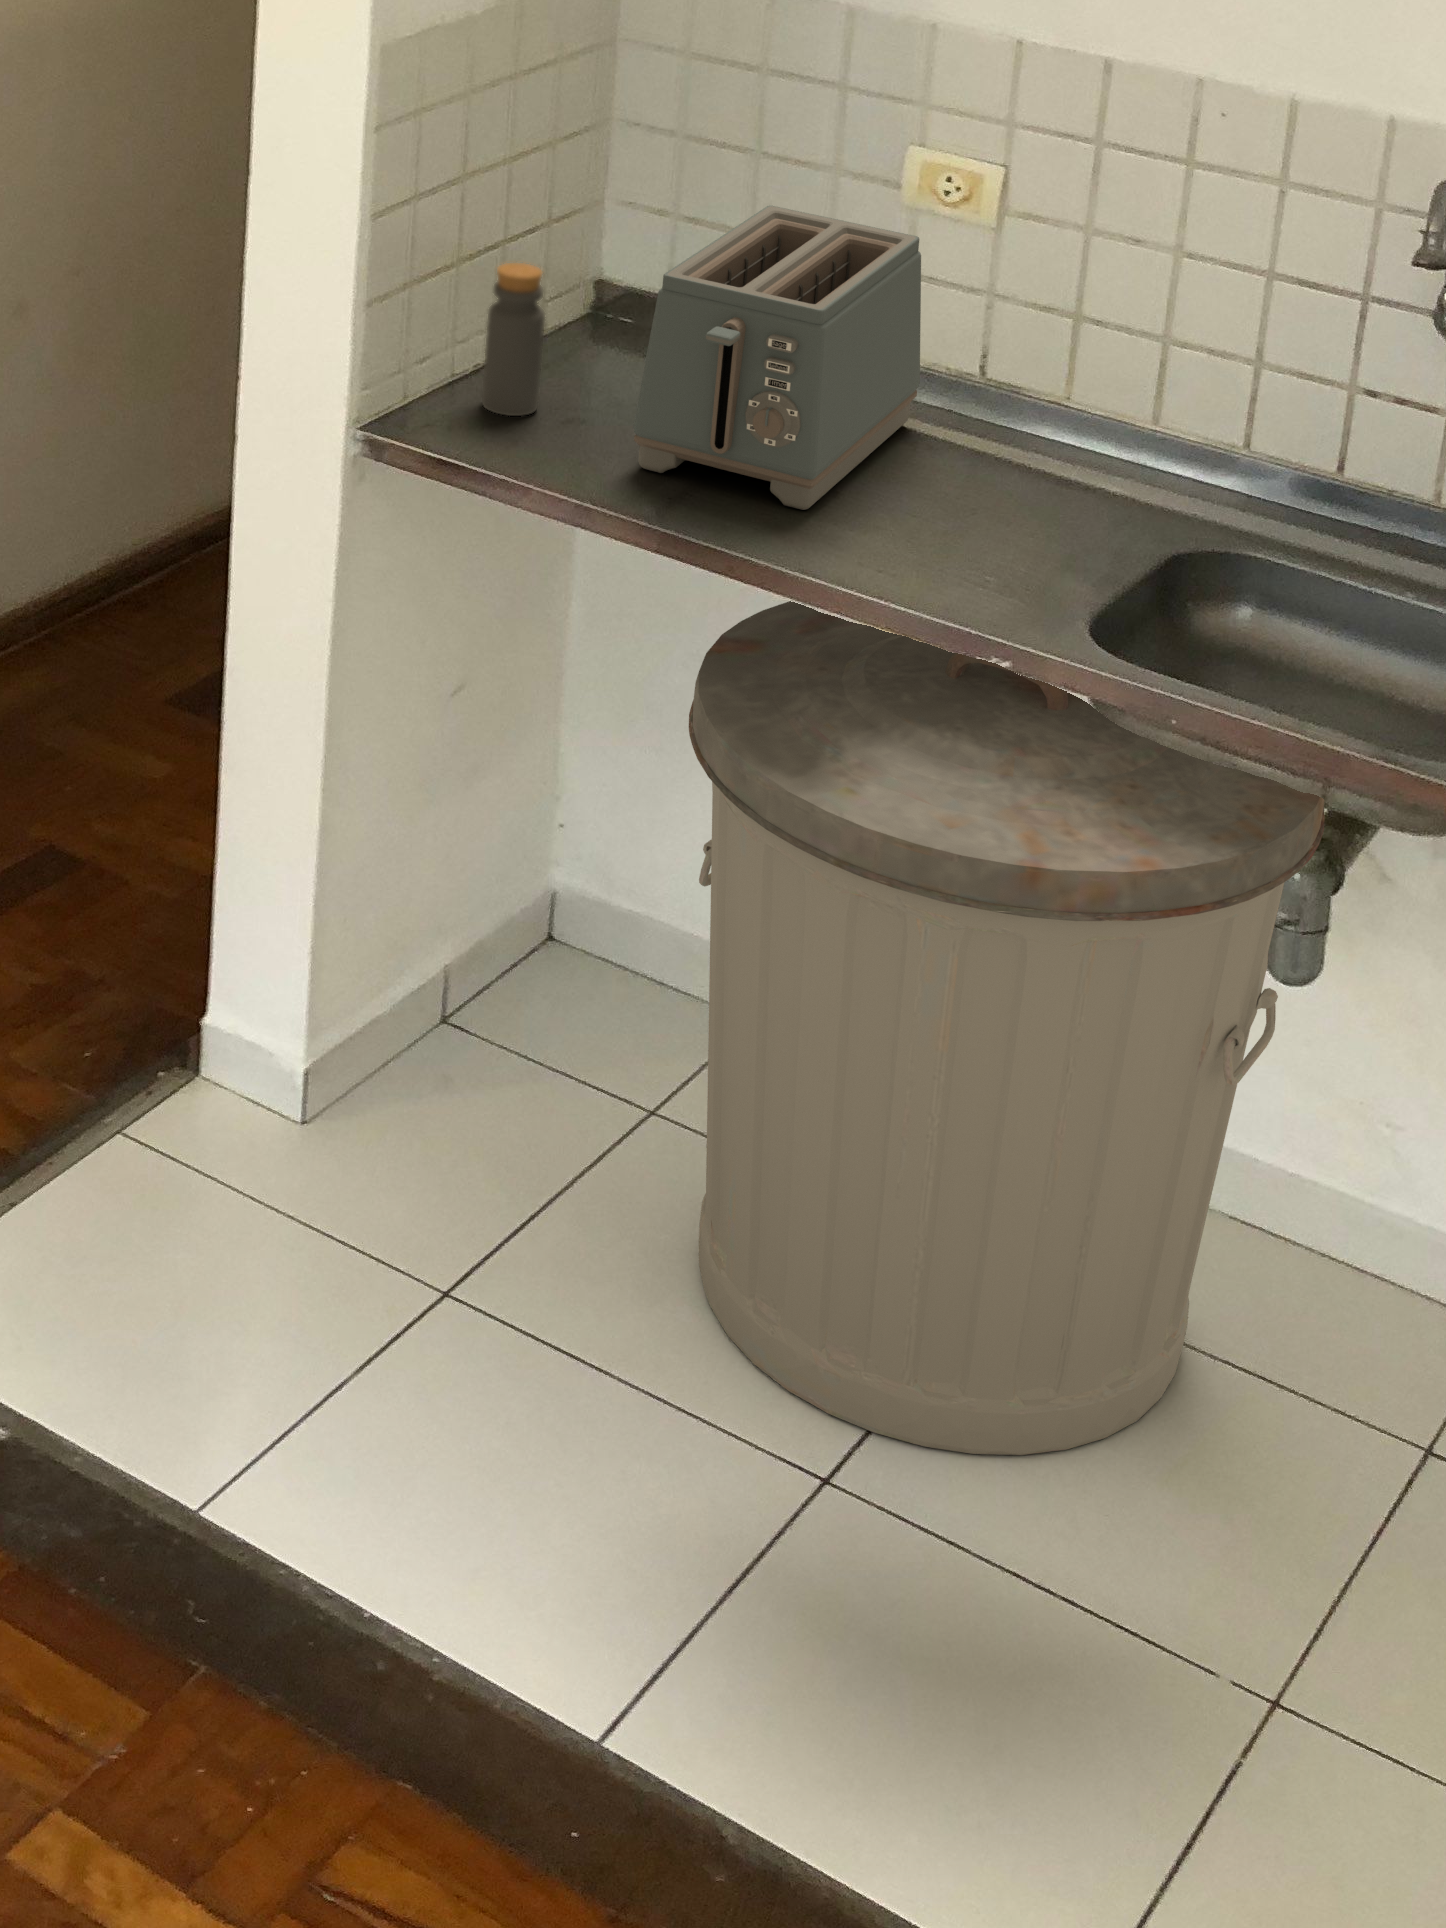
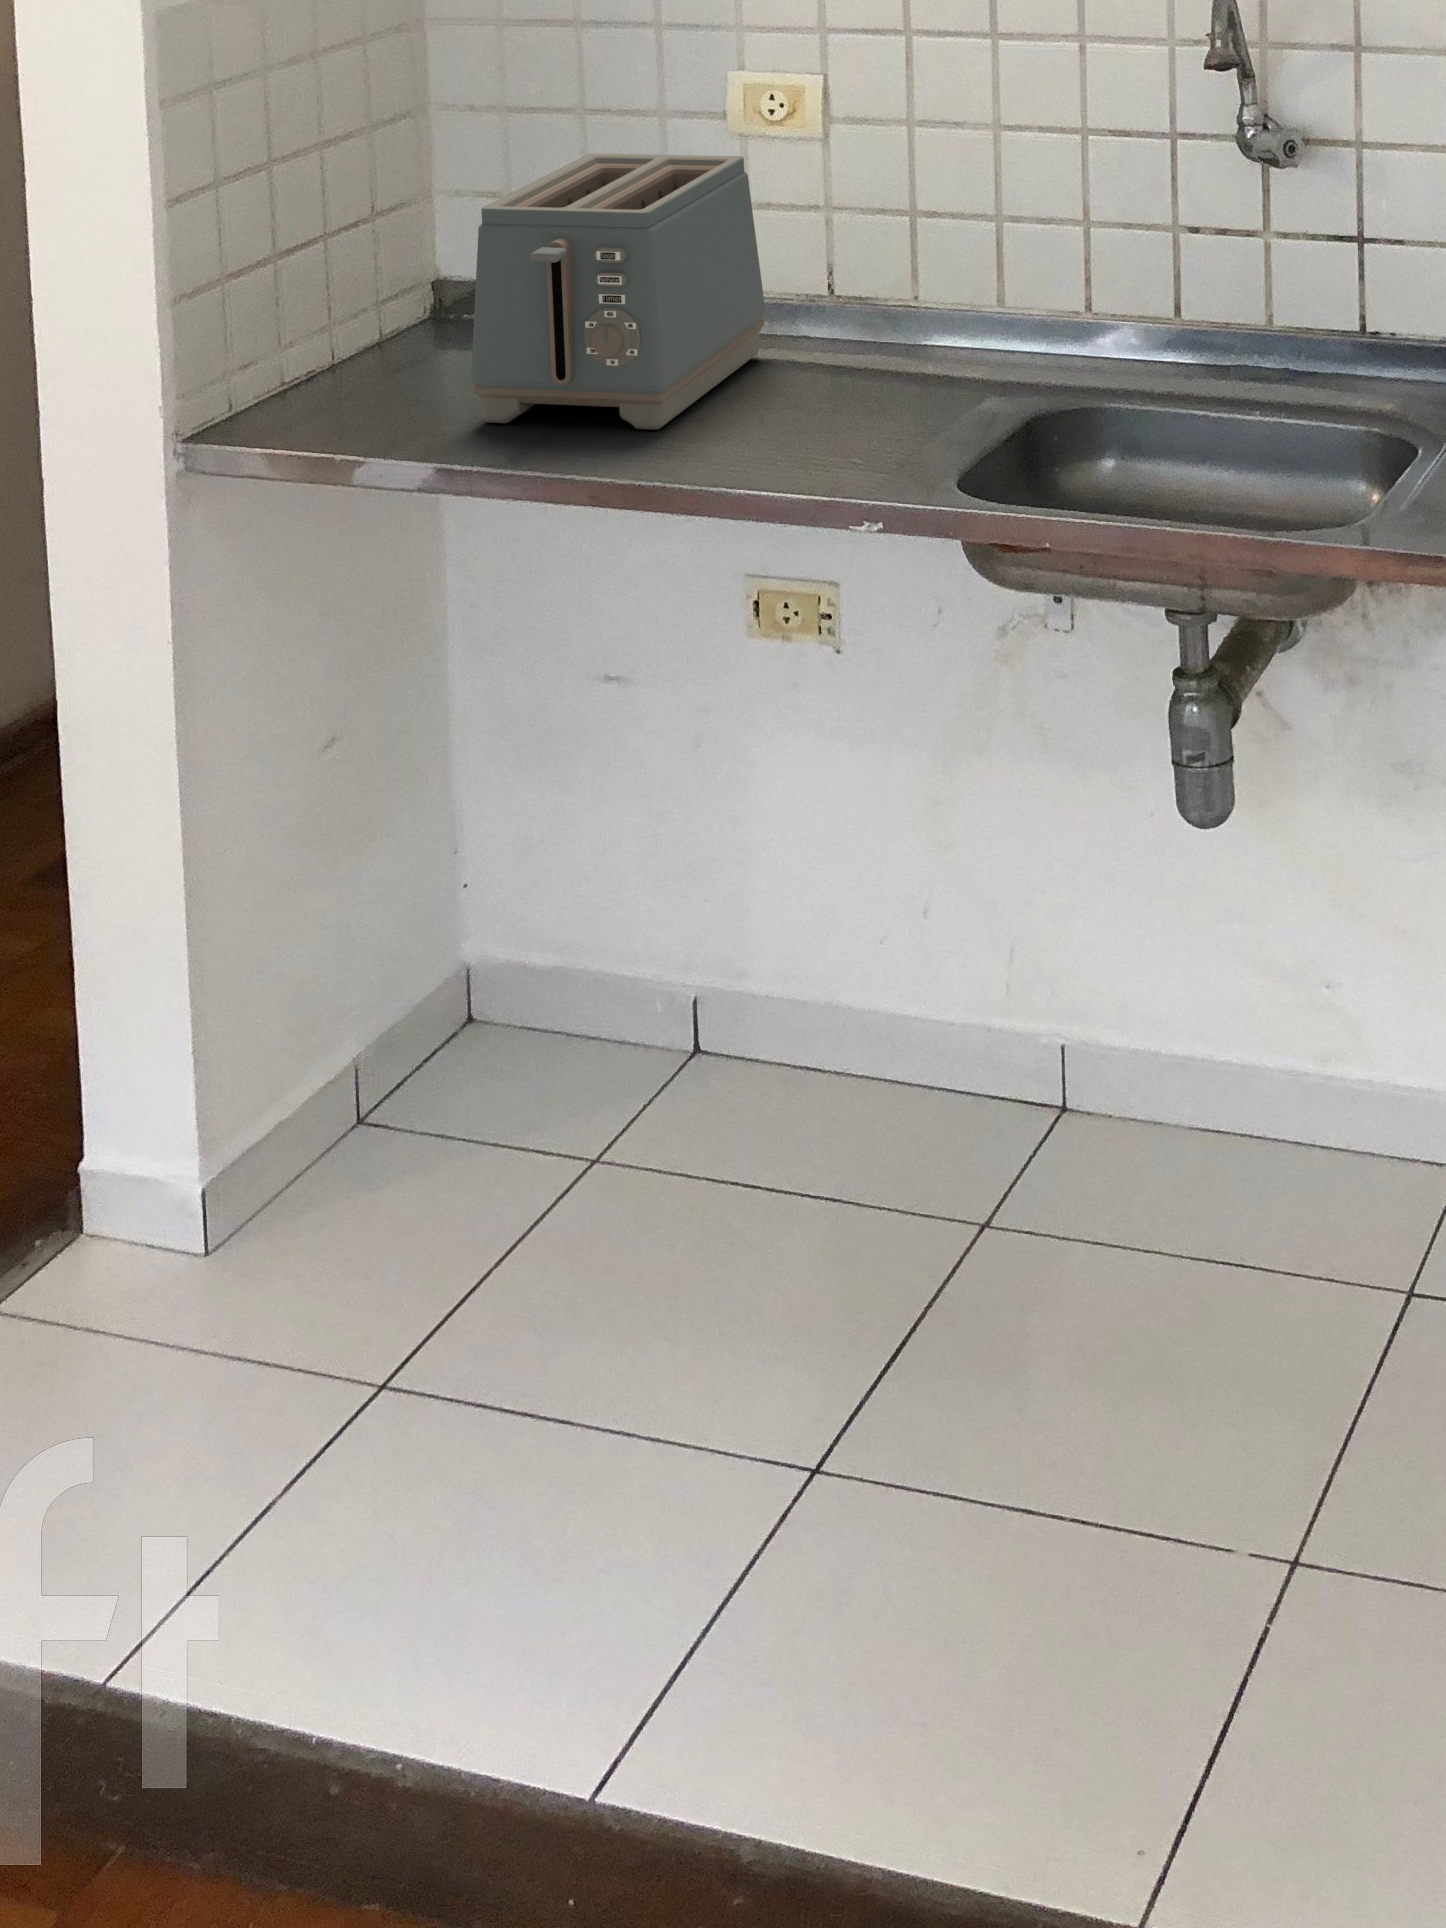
bottle: present [482,263,545,416] -> none [307,240,373,403]
trash can: present [689,601,1325,1455] -> none [564,509,1207,1398]

